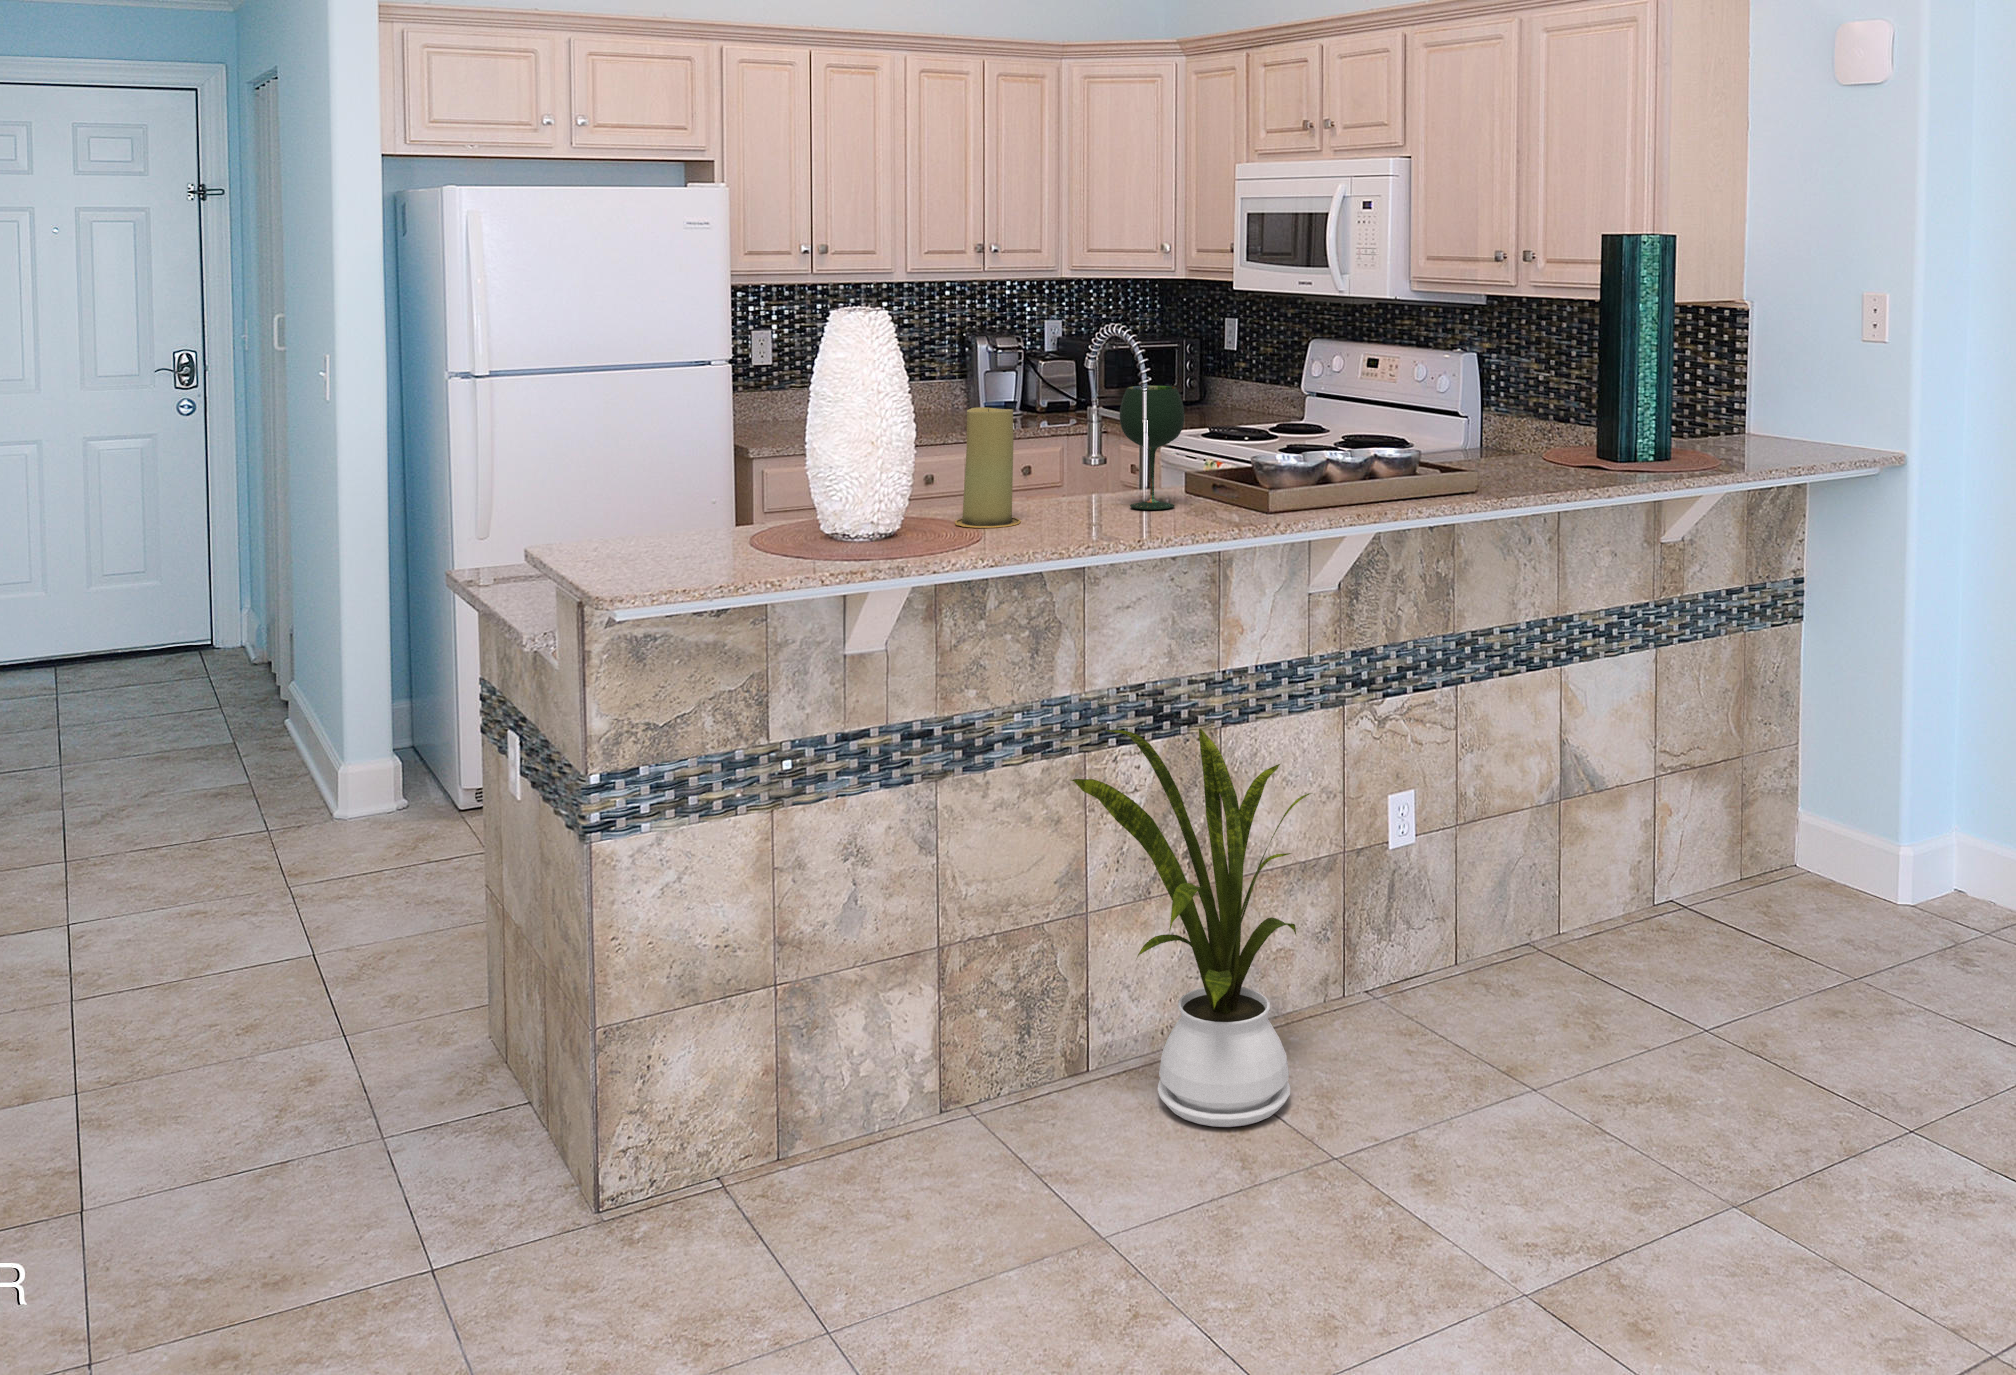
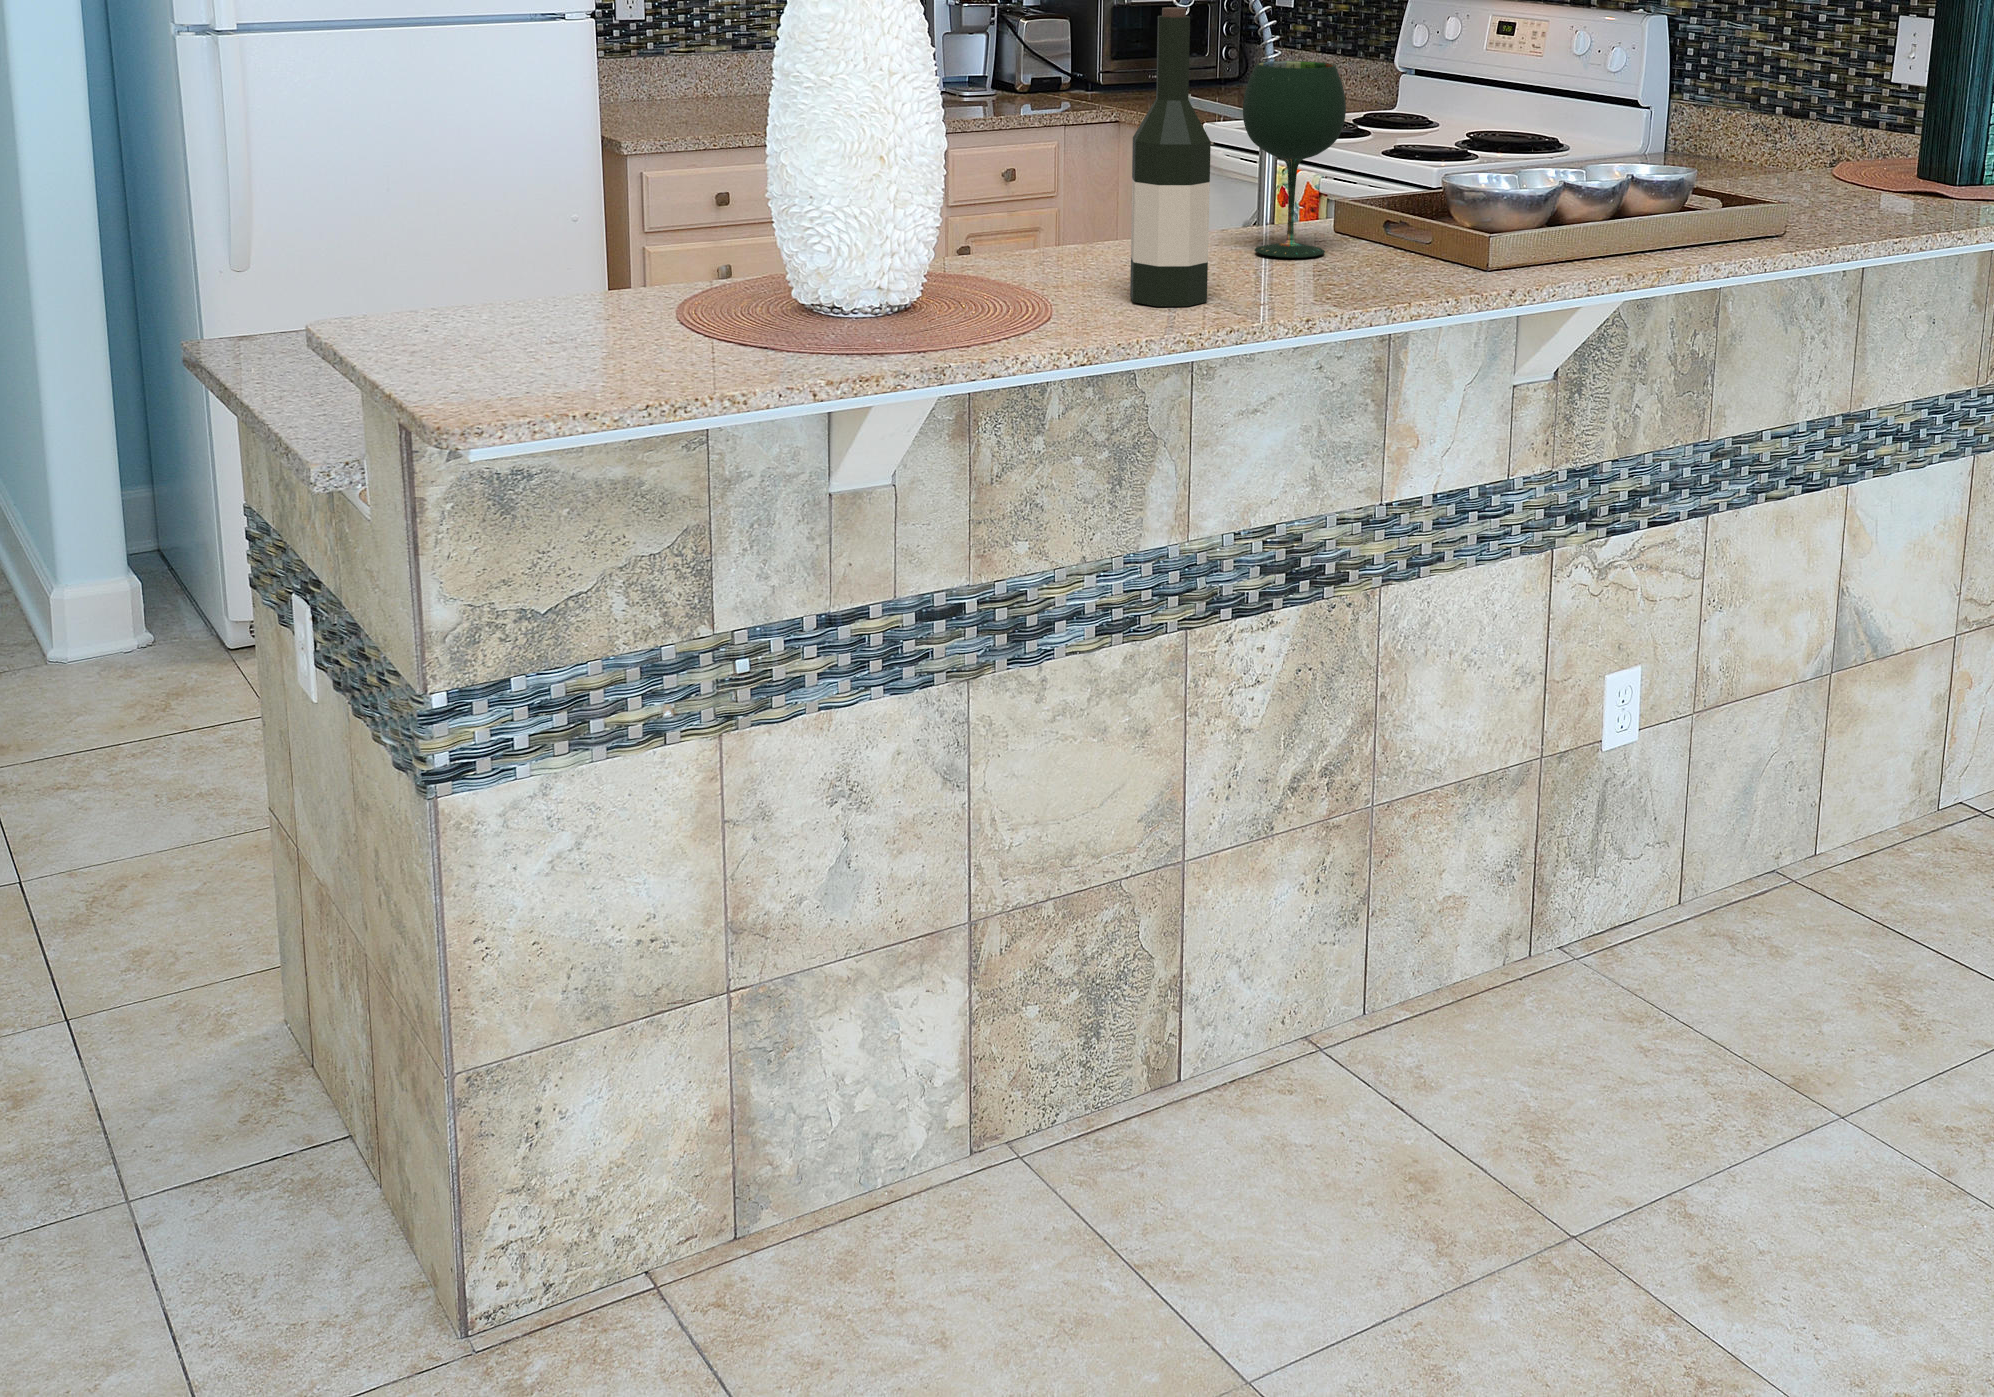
wine bottle: none [1035,353,1082,536] -> present [1130,7,1211,306]
candle: present [955,407,1021,528] -> none [992,93,1096,288]
house plant: present [1071,728,1311,1127] -> none [1175,593,1566,1193]

